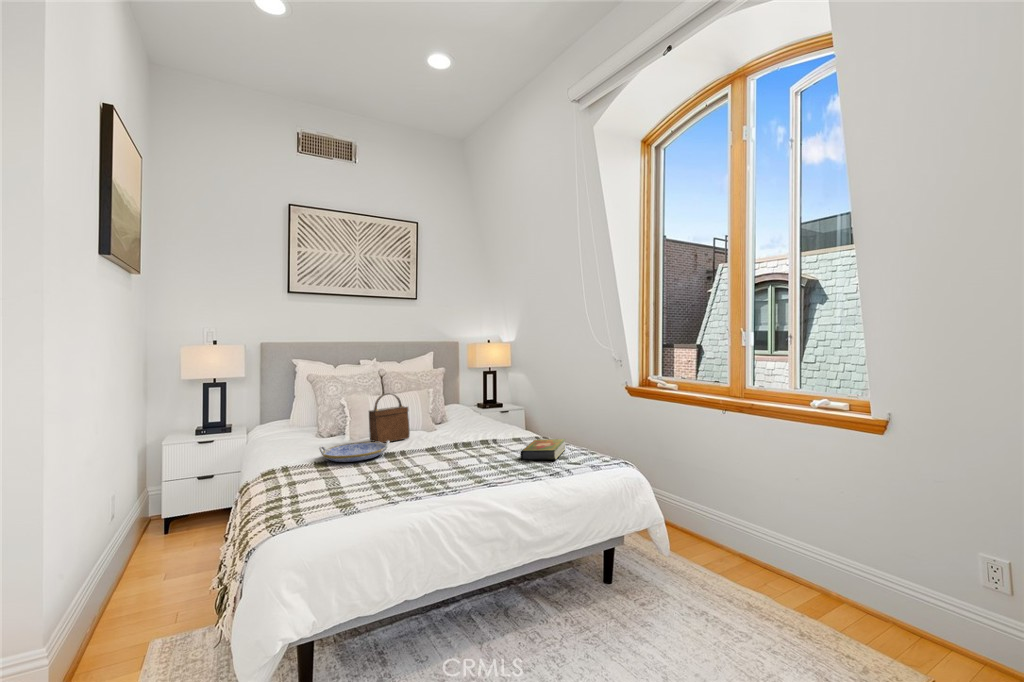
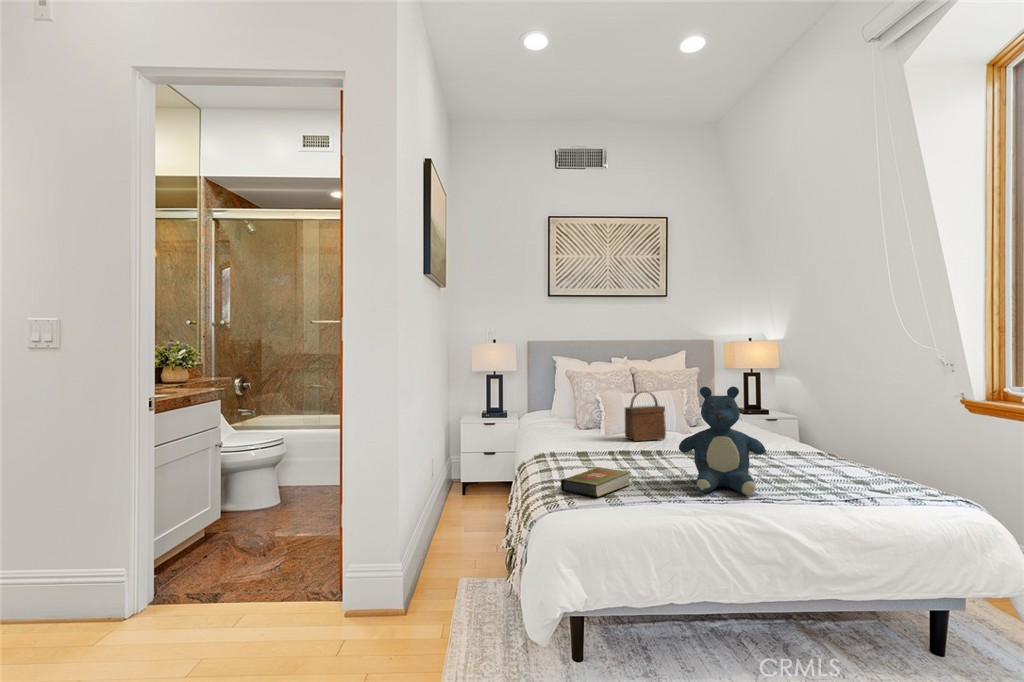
teddy bear: none [416,384,492,487] -> present [679,386,765,495]
book: present [521,439,565,460] -> present [561,467,630,497]
serving tray: present [319,441,390,462] -> none [580,438,647,456]

